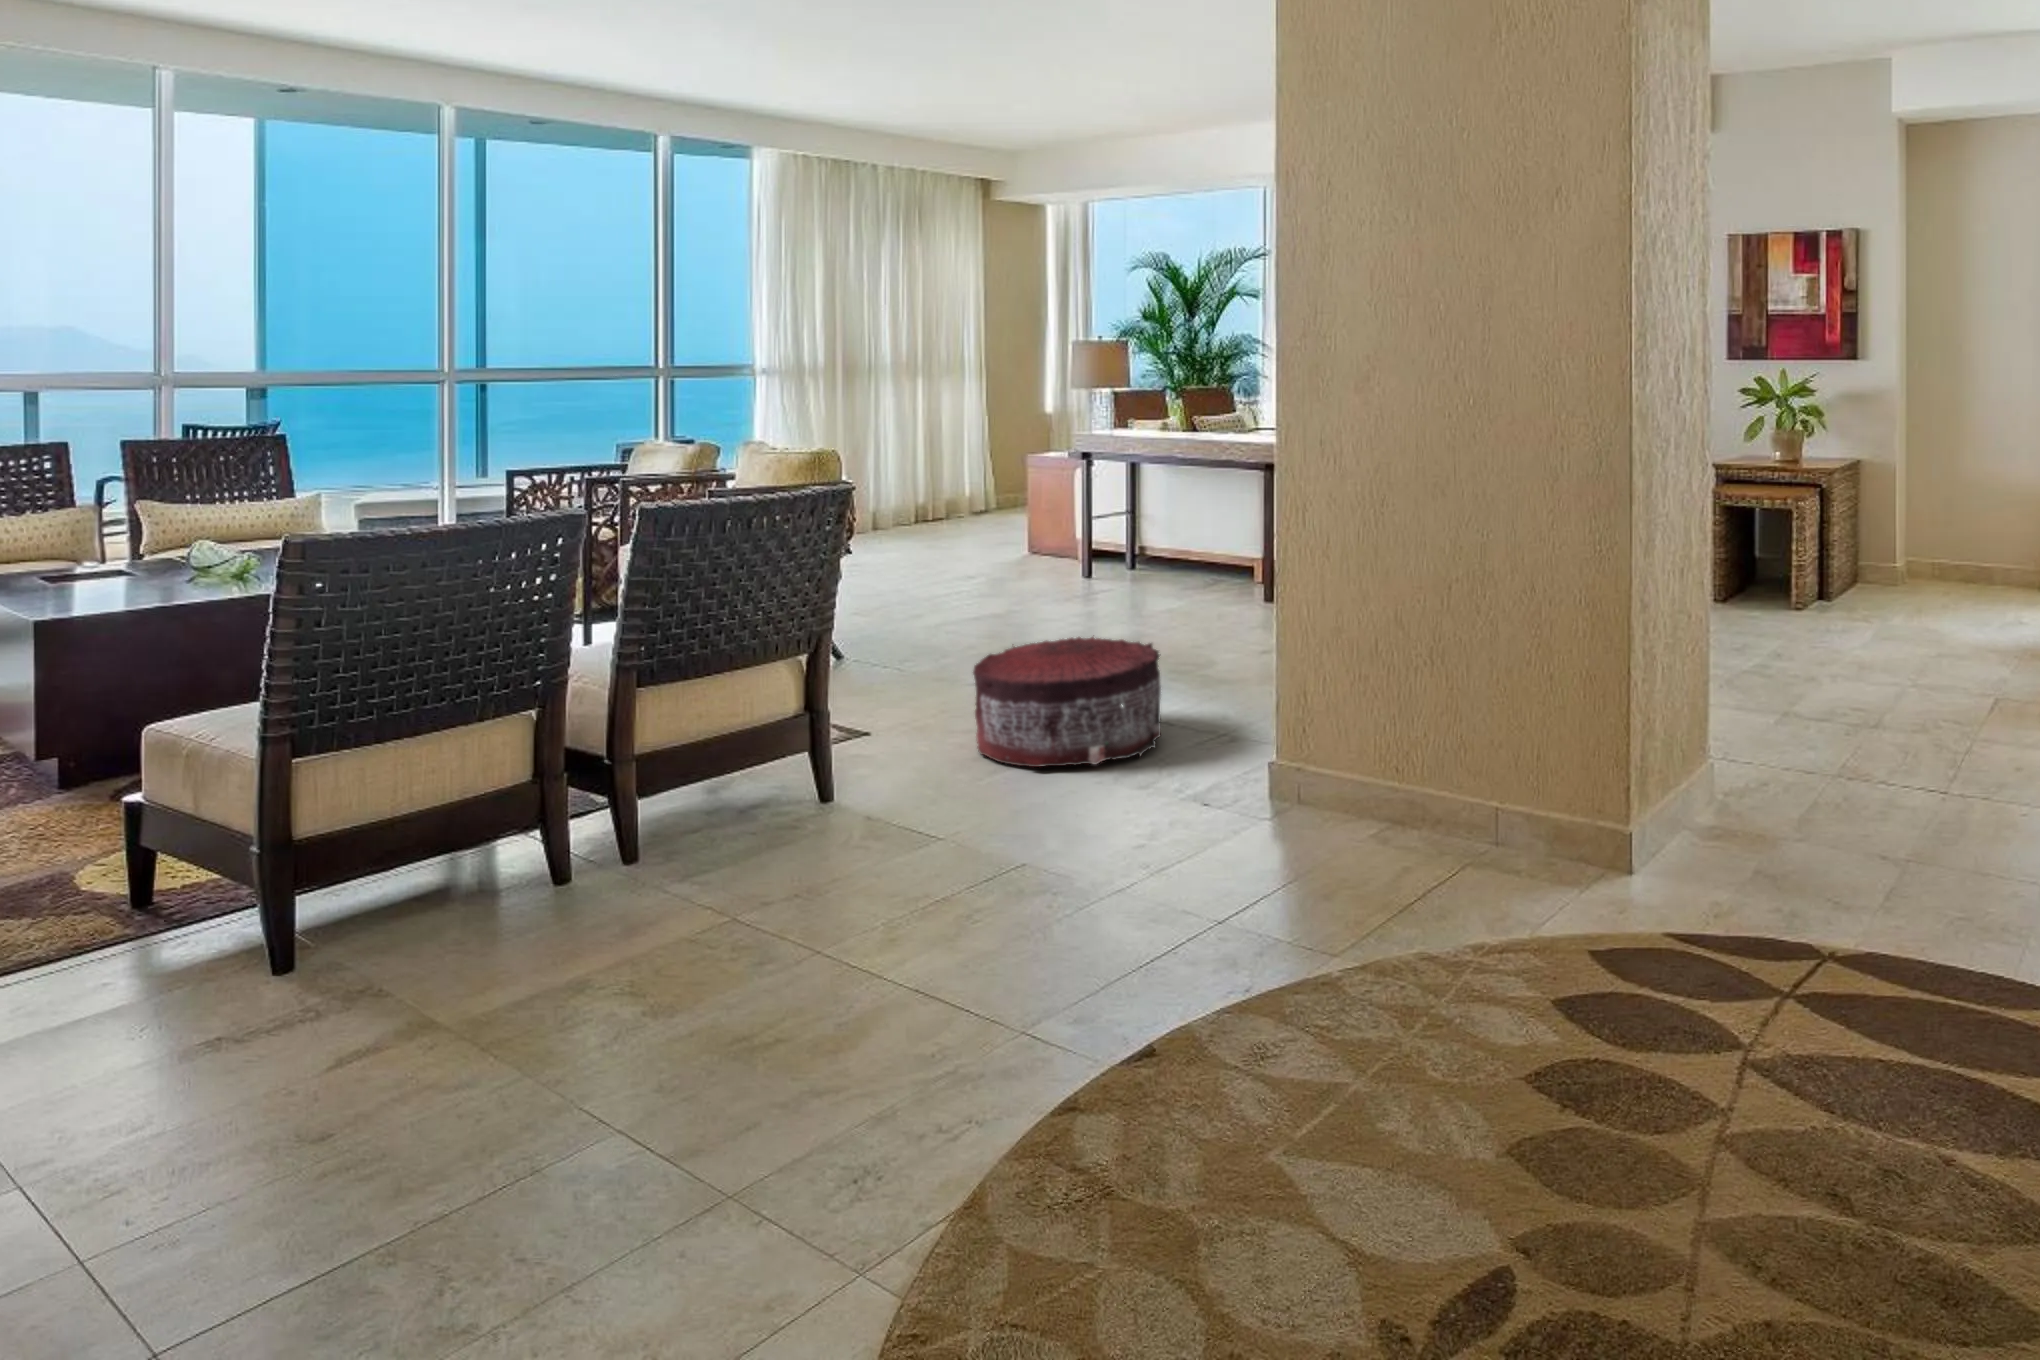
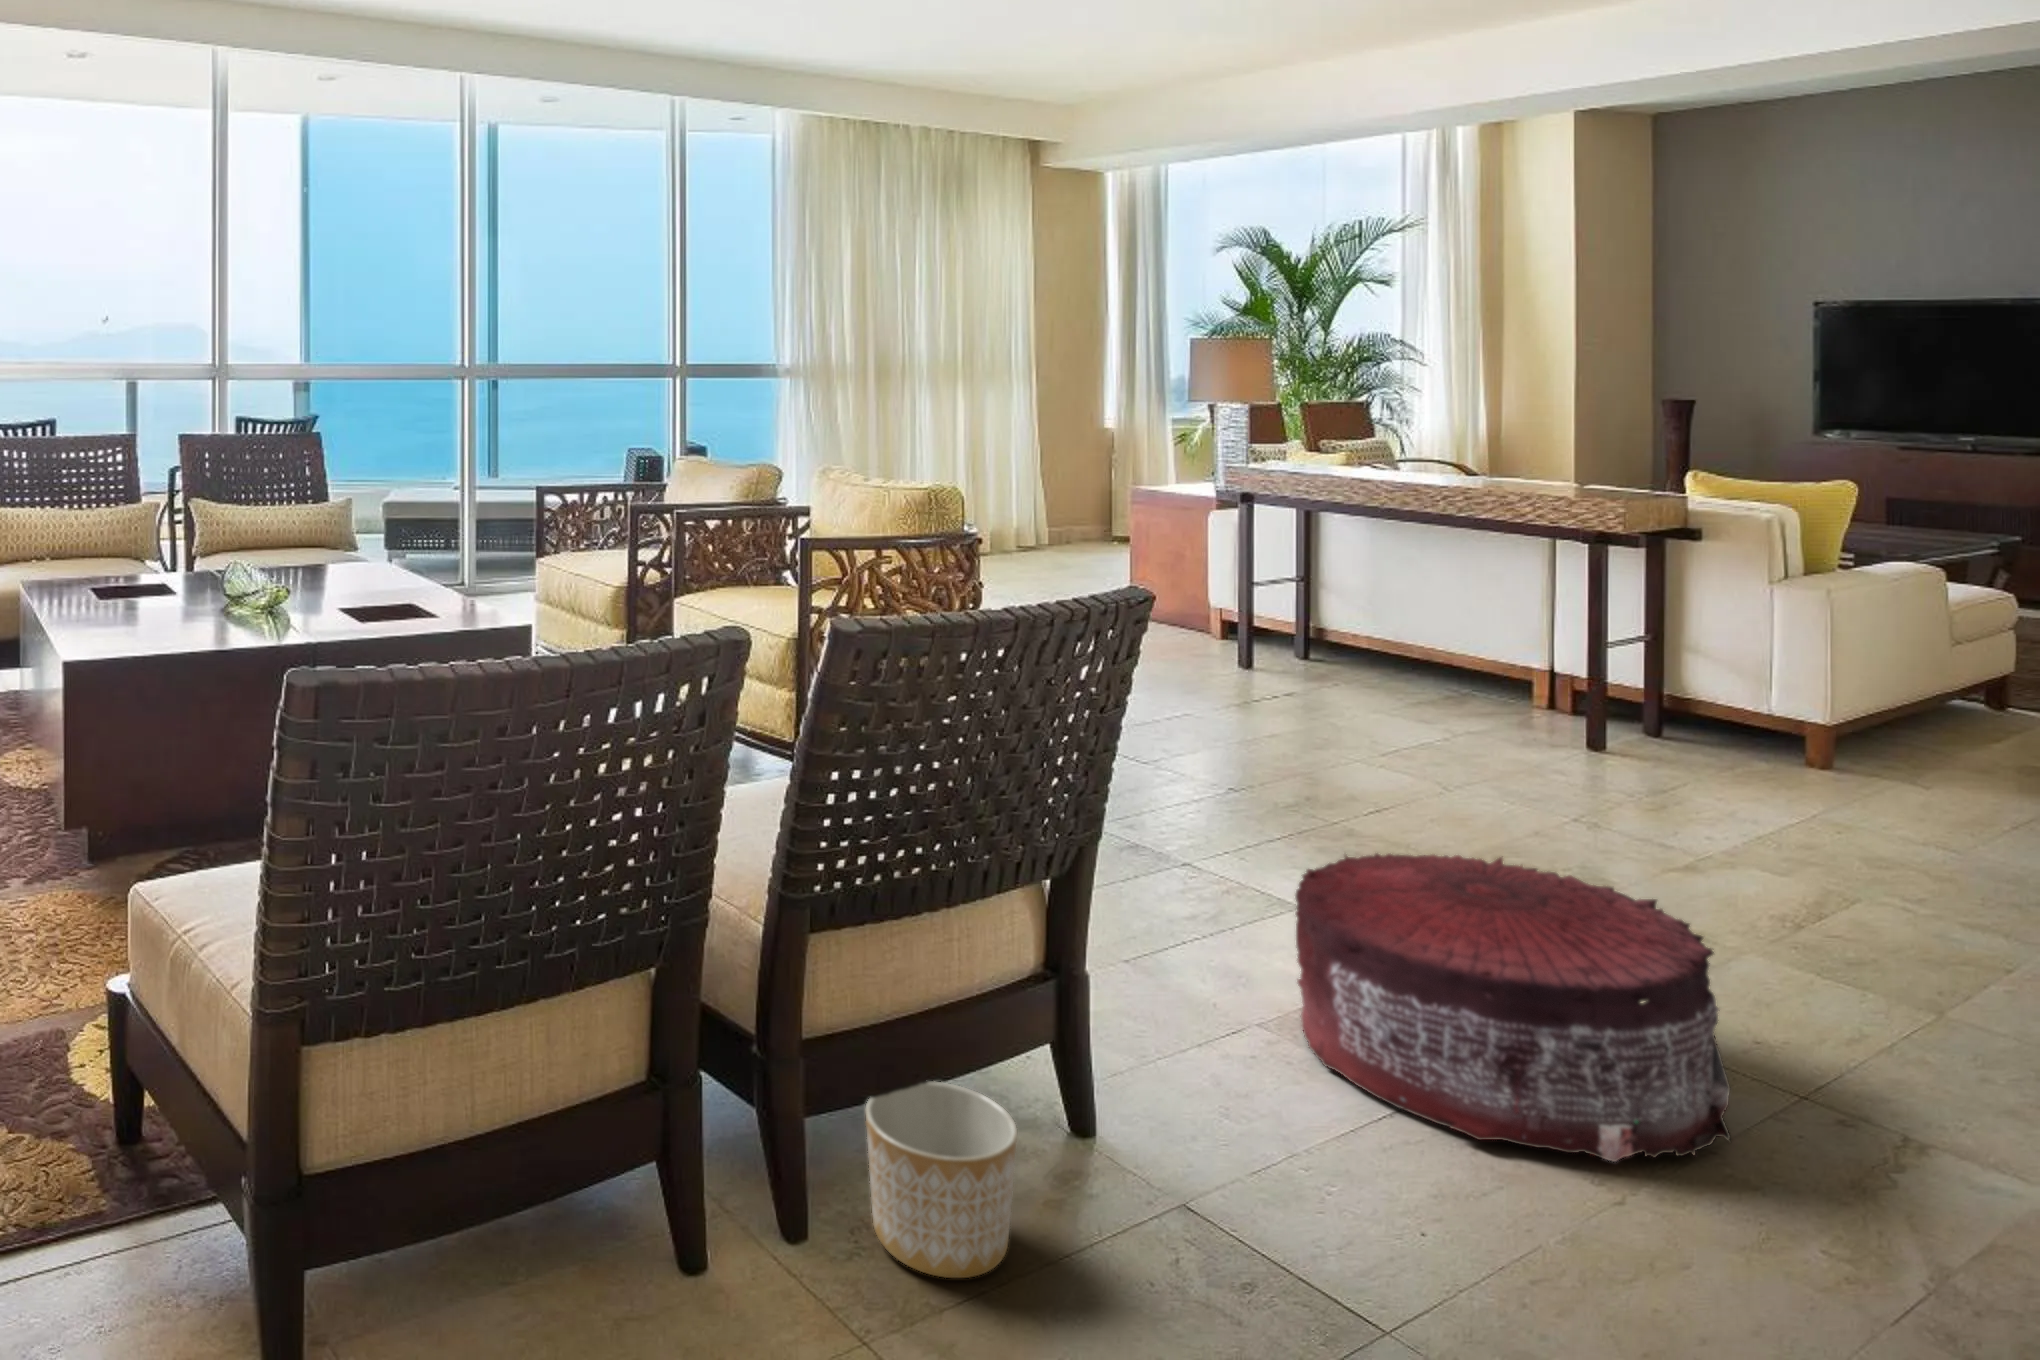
planter: none [674,770,761,861] -> present [866,1082,1017,1278]

